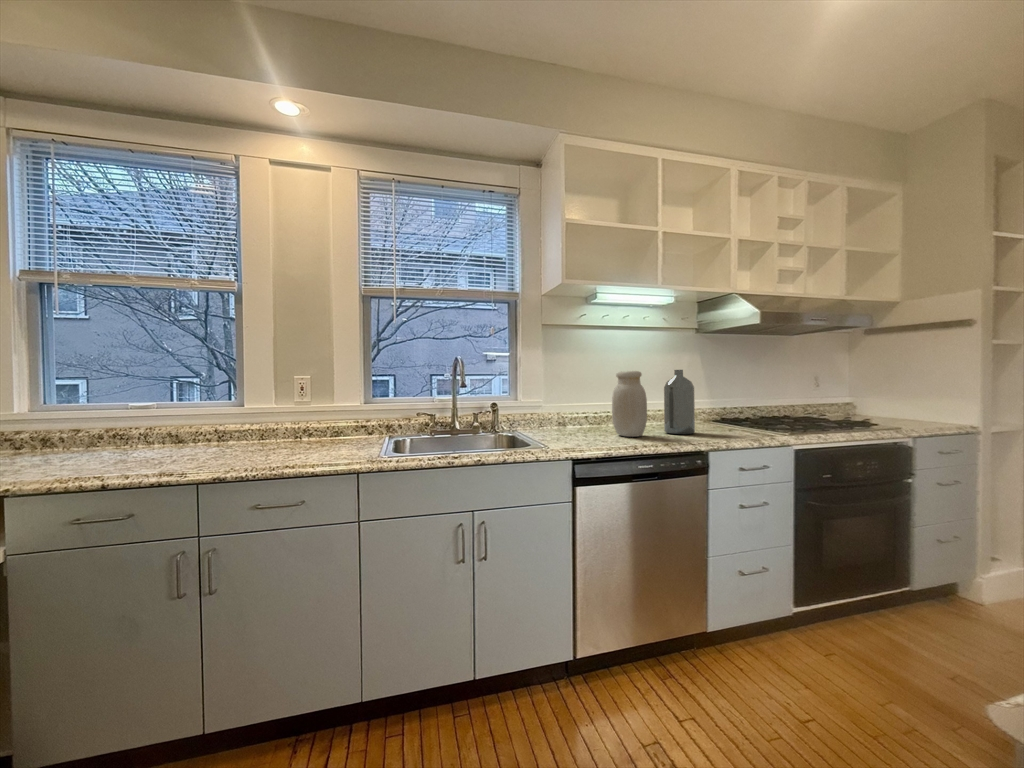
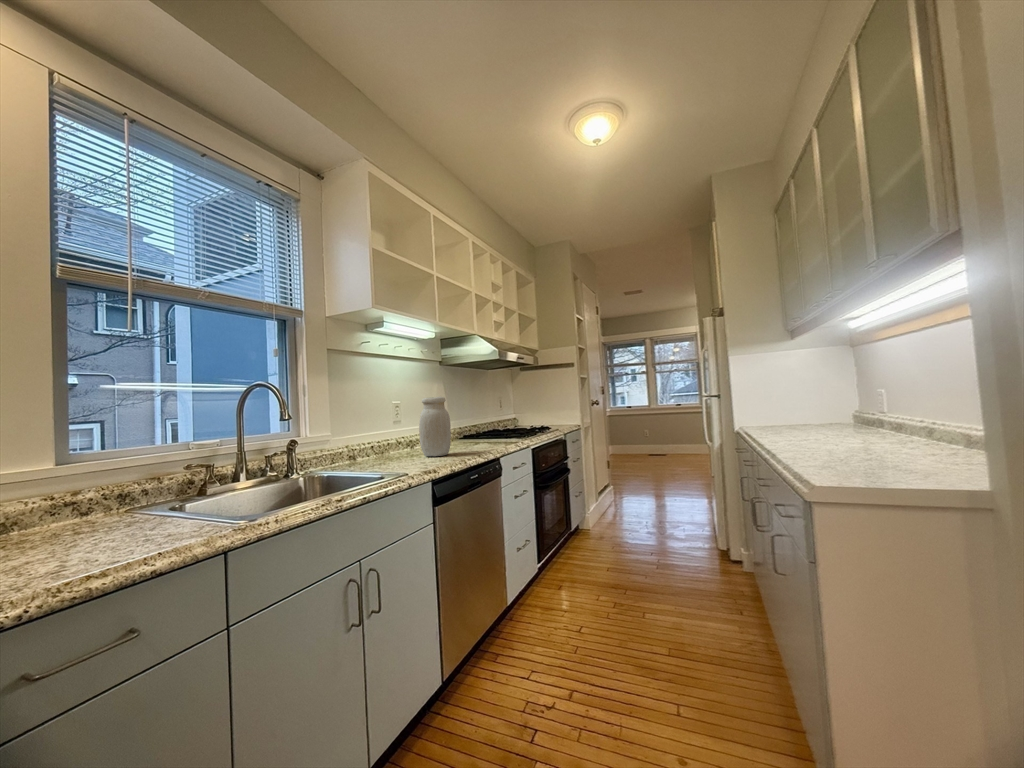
bottle: present [664,370,695,434] -> none [451,395,476,450]

